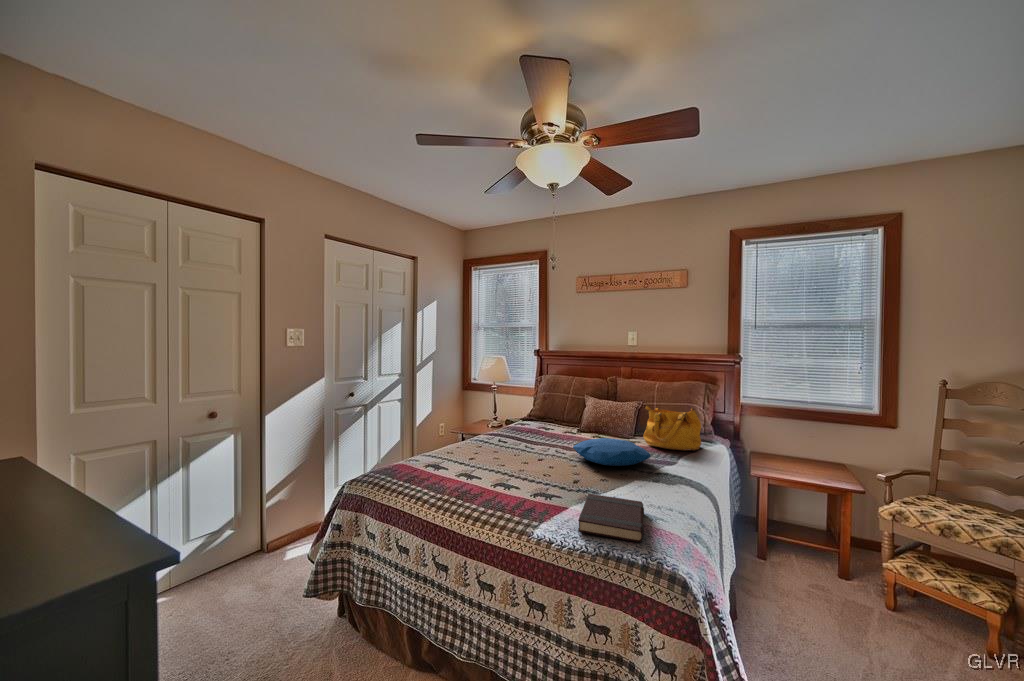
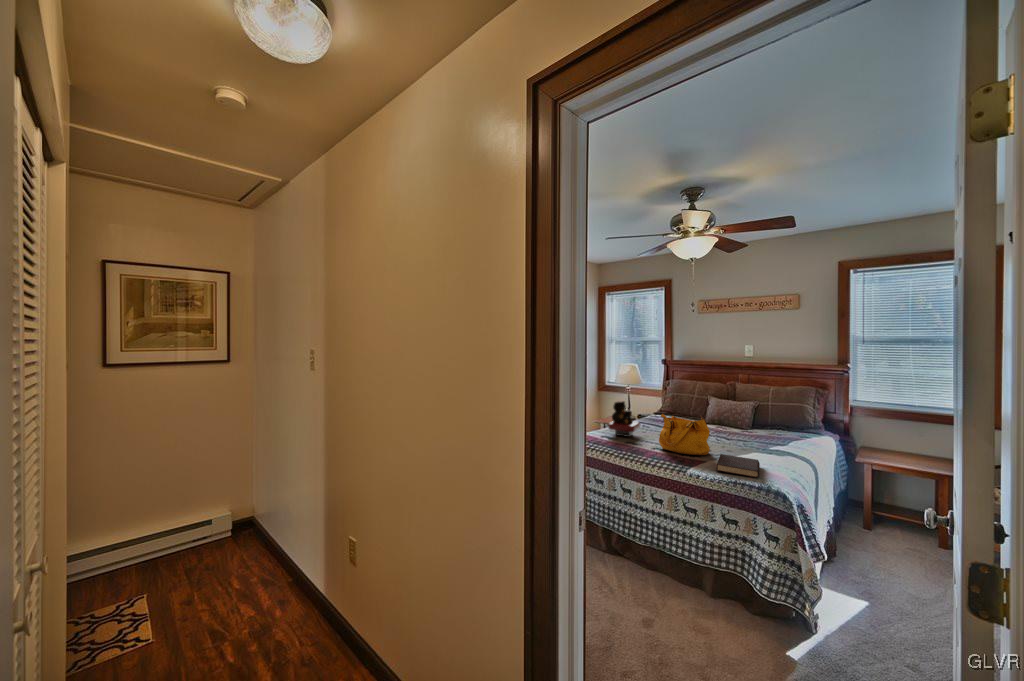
handbag: present [644,406,701,451] -> present [659,414,710,455]
teddy bear: none [438,410,487,463] -> present [608,401,640,437]
pillow: present [573,438,650,466] -> none [704,426,765,443]

